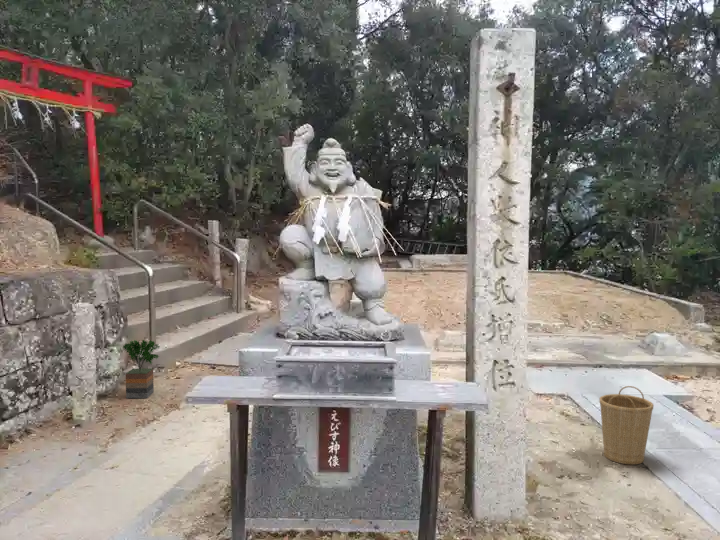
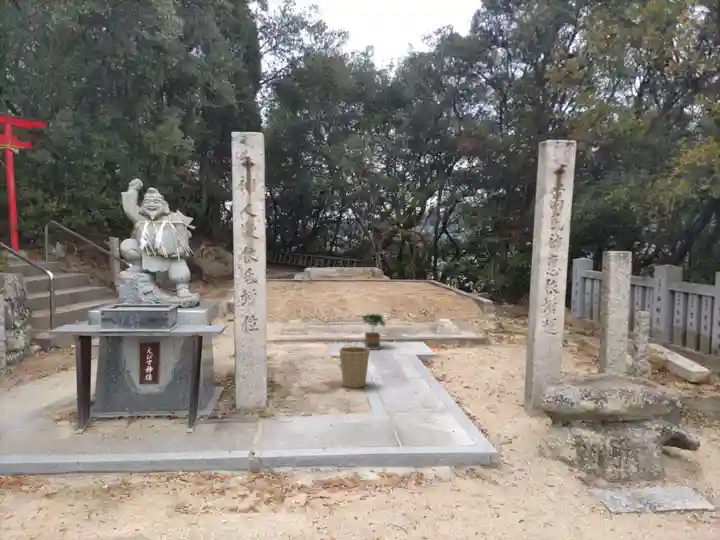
potted tree: present [123,340,160,398] -> present [363,314,385,350]

